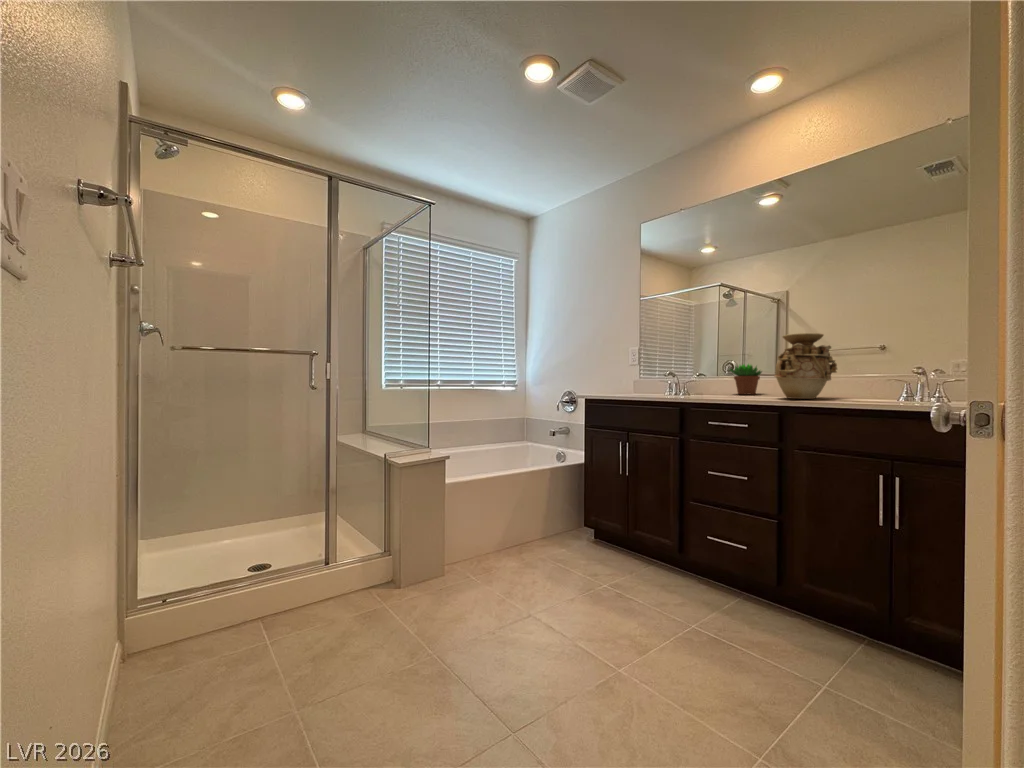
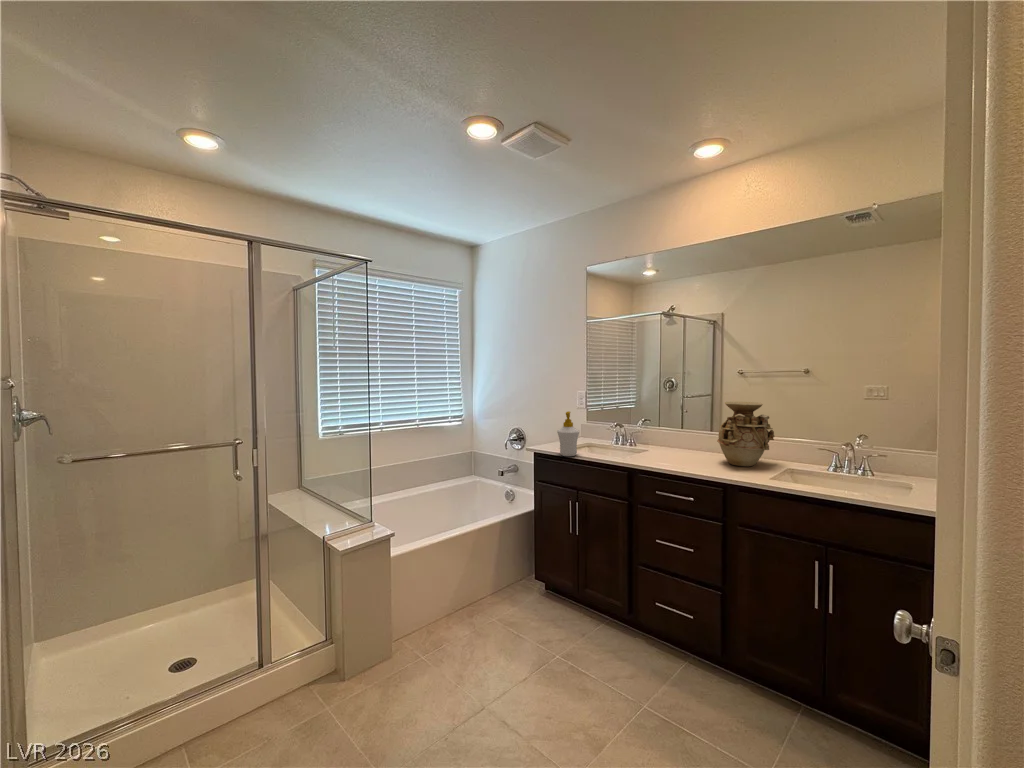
soap bottle: none [608,355,630,399] -> present [557,411,579,456]
succulent plant: present [729,364,762,394] -> none [674,418,705,449]

